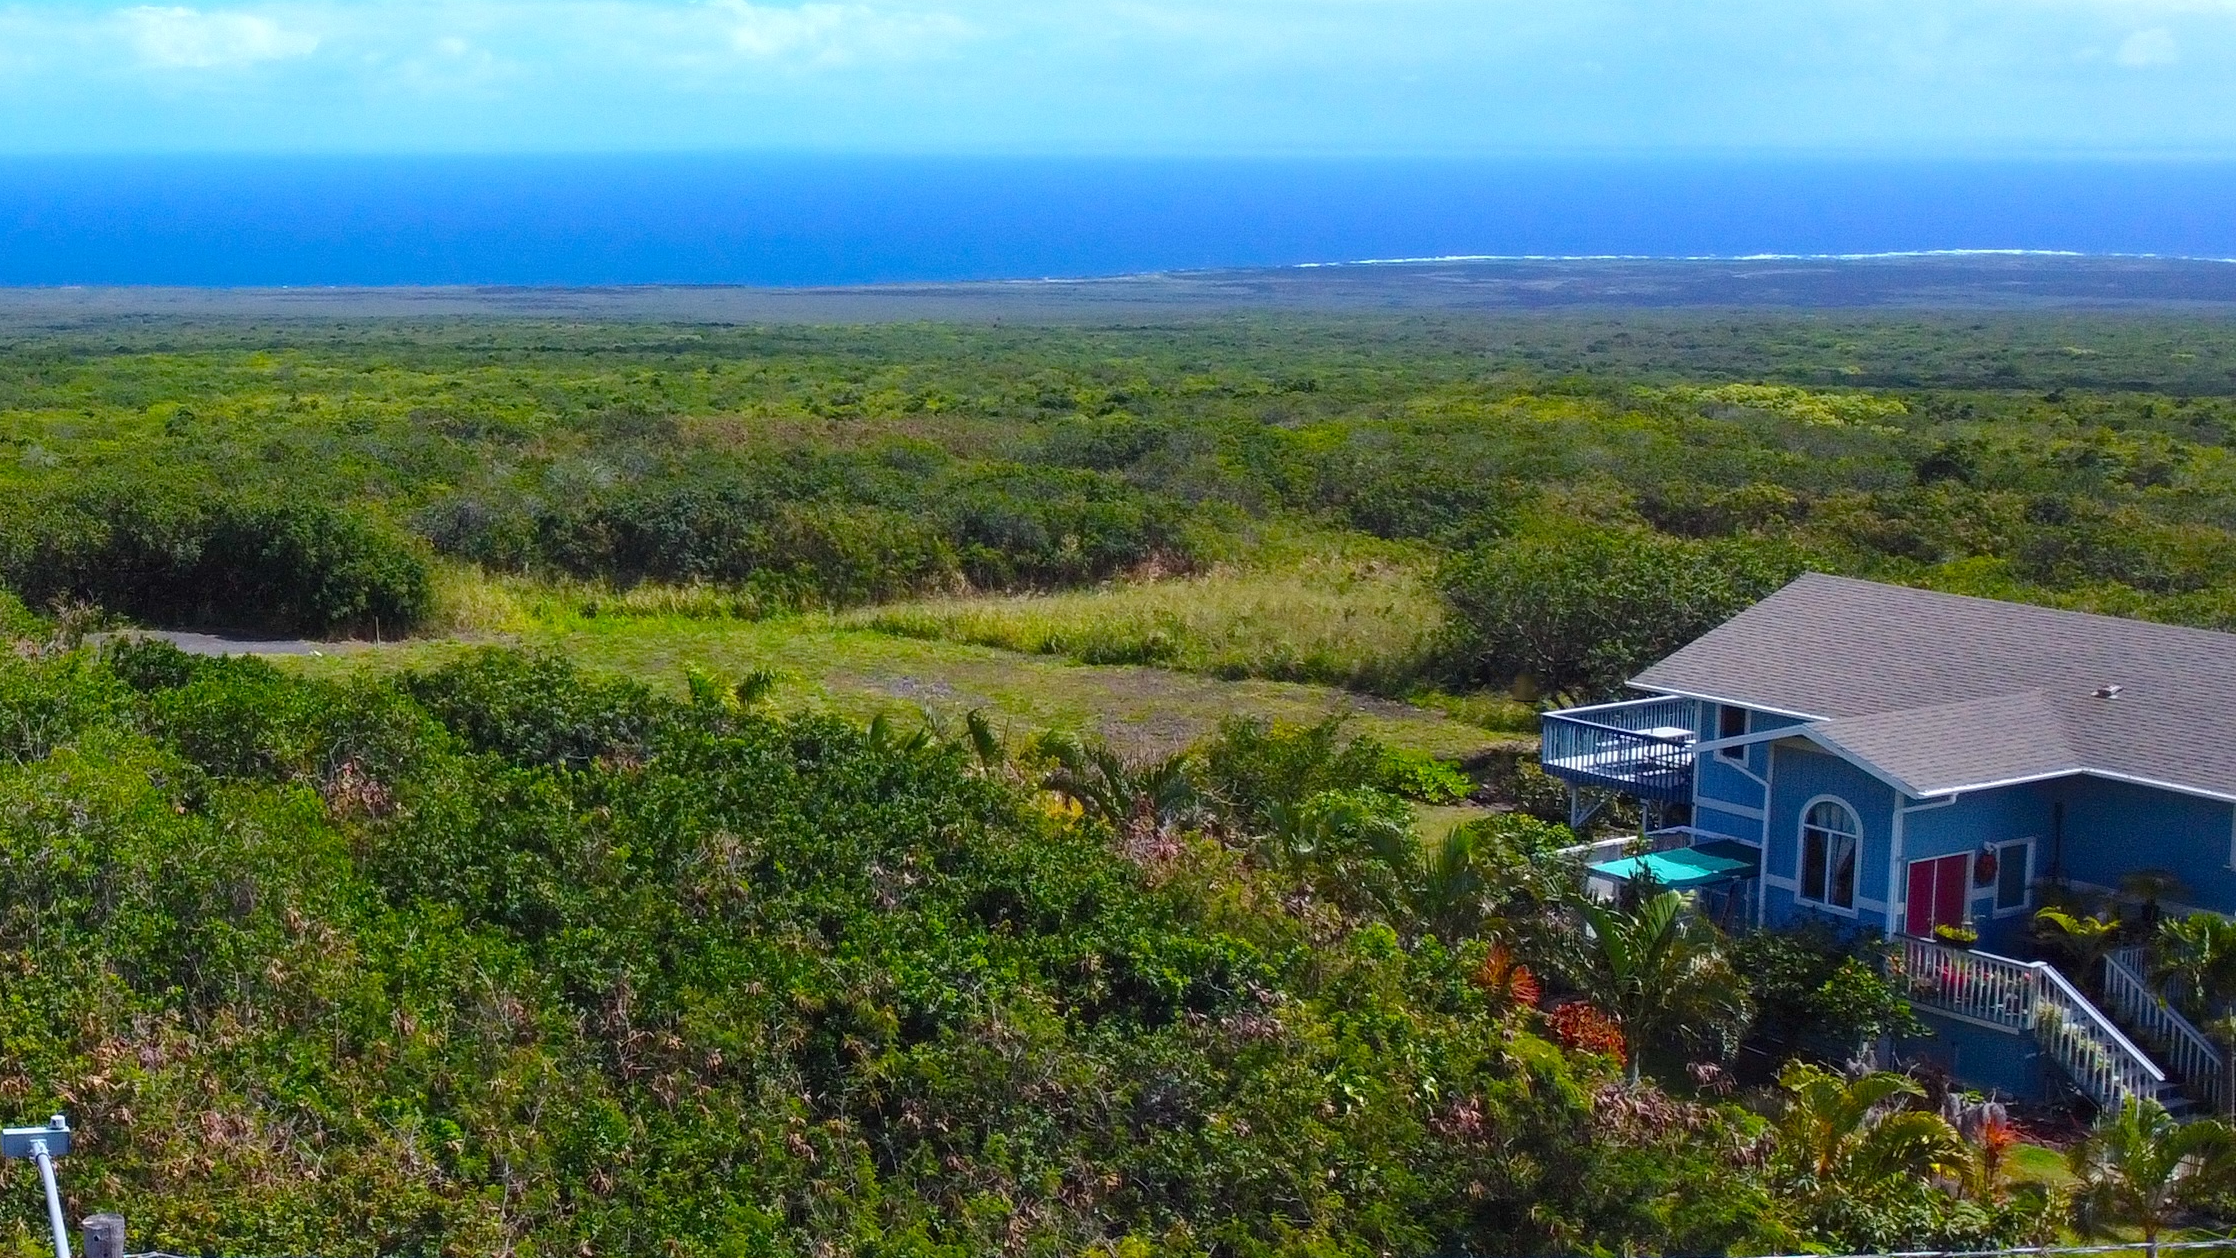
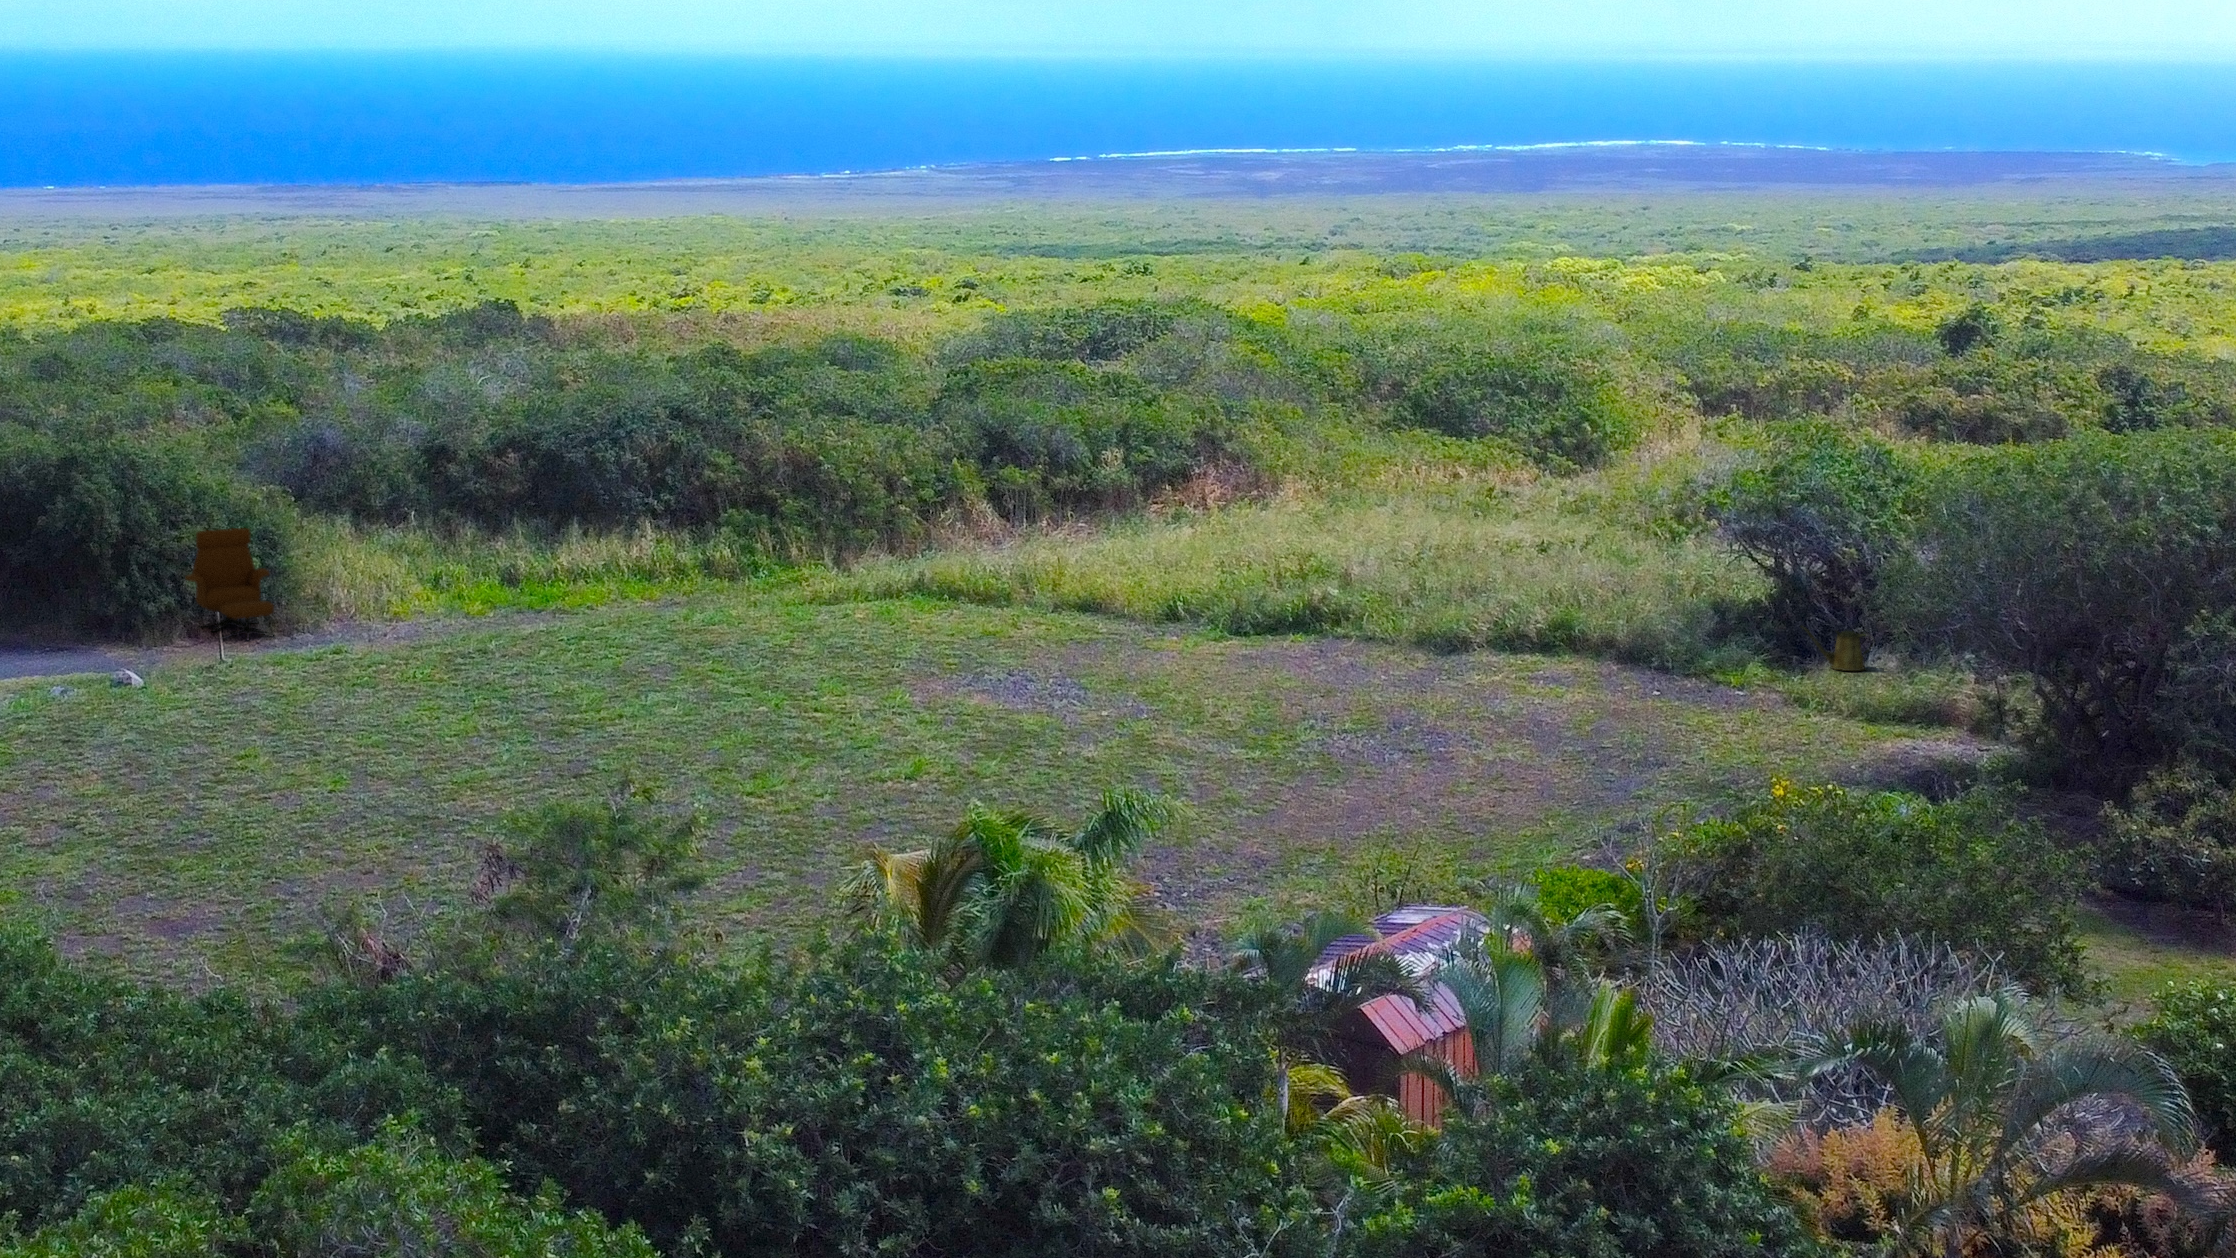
lounge chair: none [367,565,423,638] -> present [185,528,274,640]

